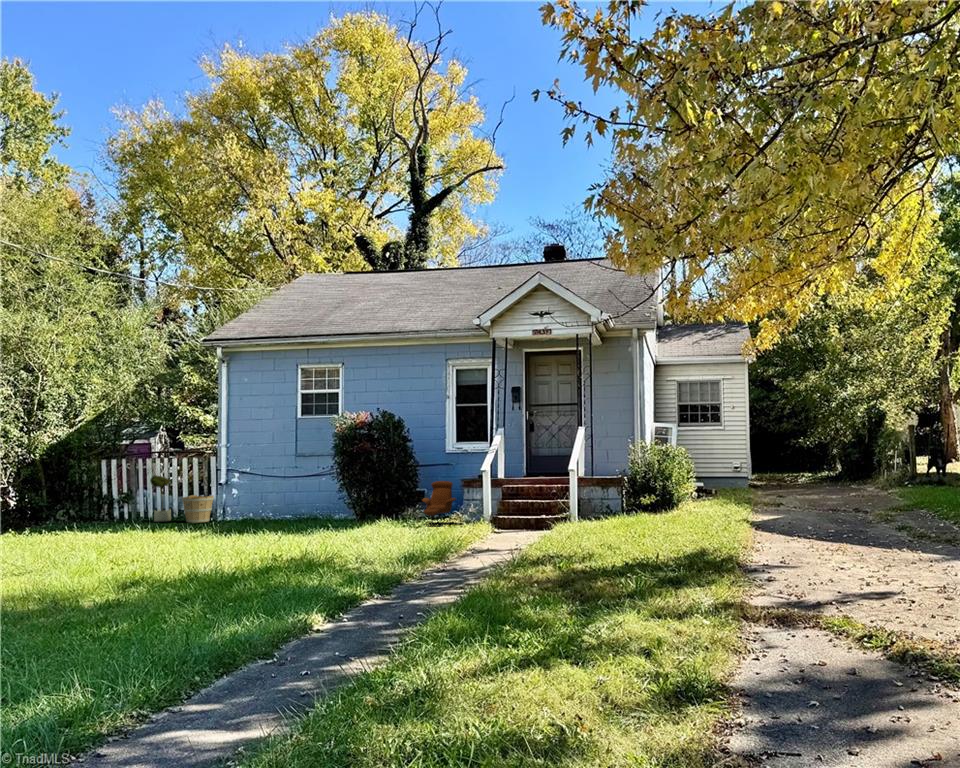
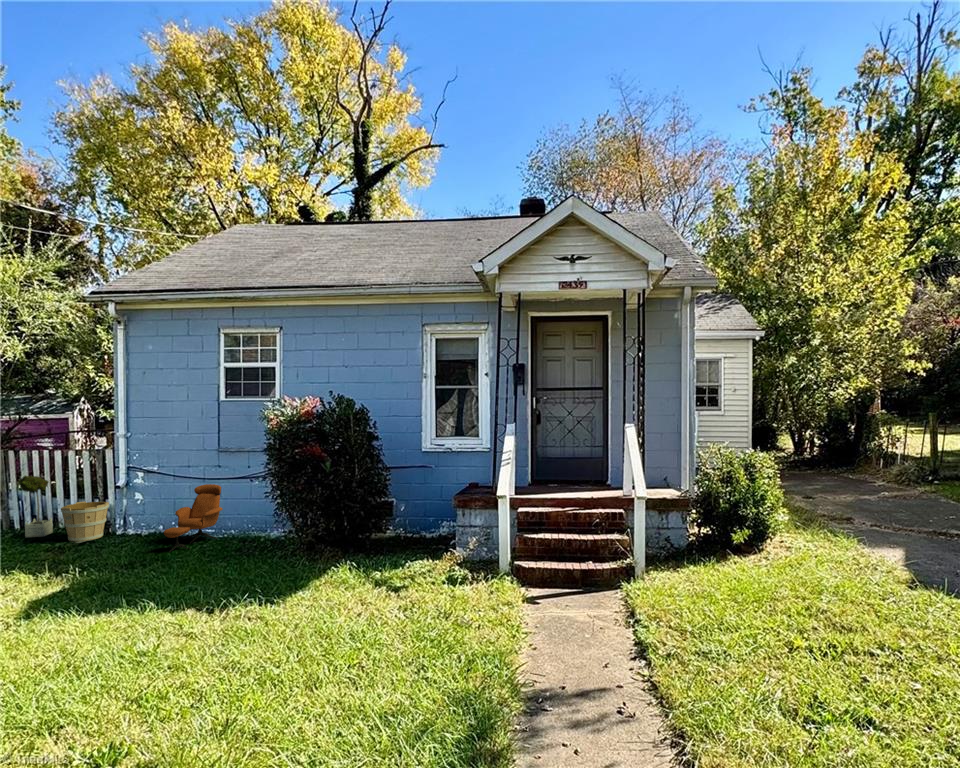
lounge chair: present [422,481,456,525] -> present [164,484,222,552]

